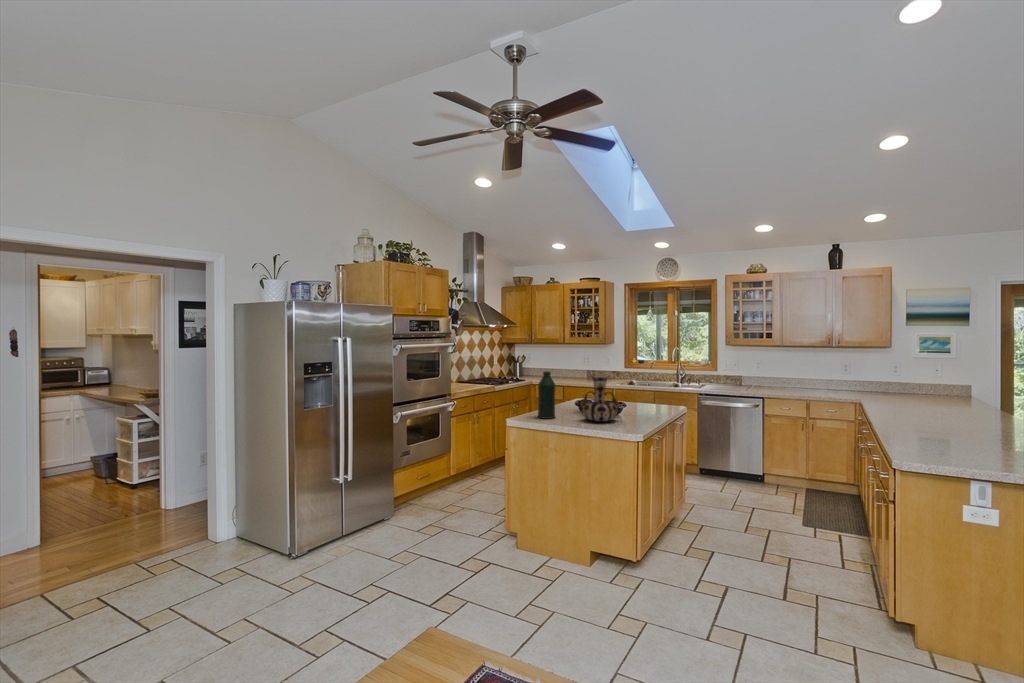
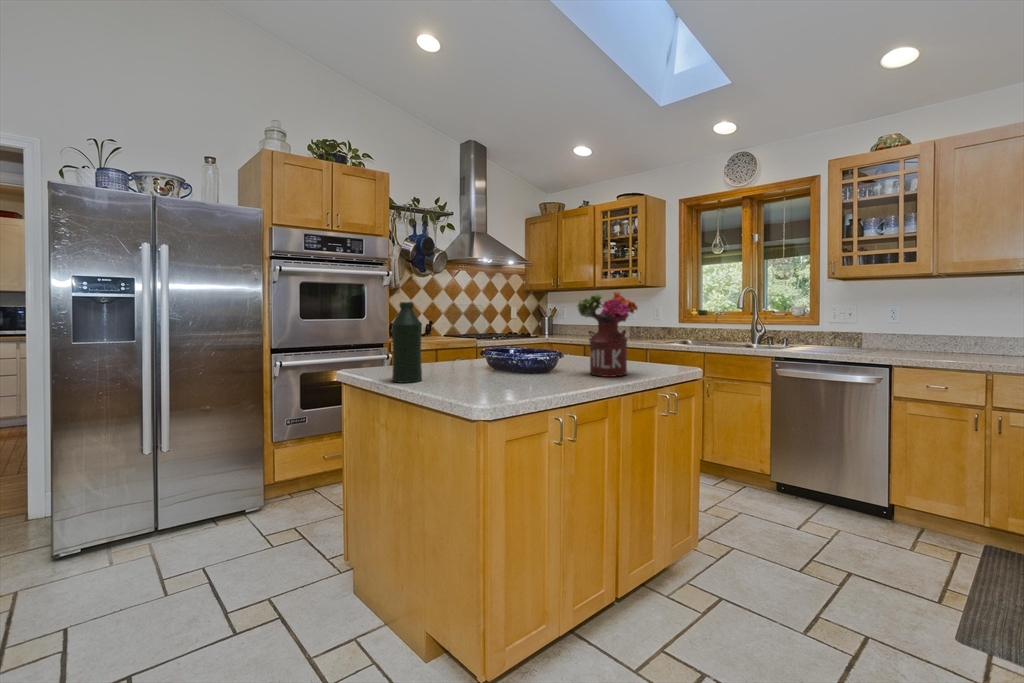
flower arrangement: none [630,363,663,411] -> present [577,292,638,377]
vase: present [581,375,619,422] -> none [442,307,508,392]

